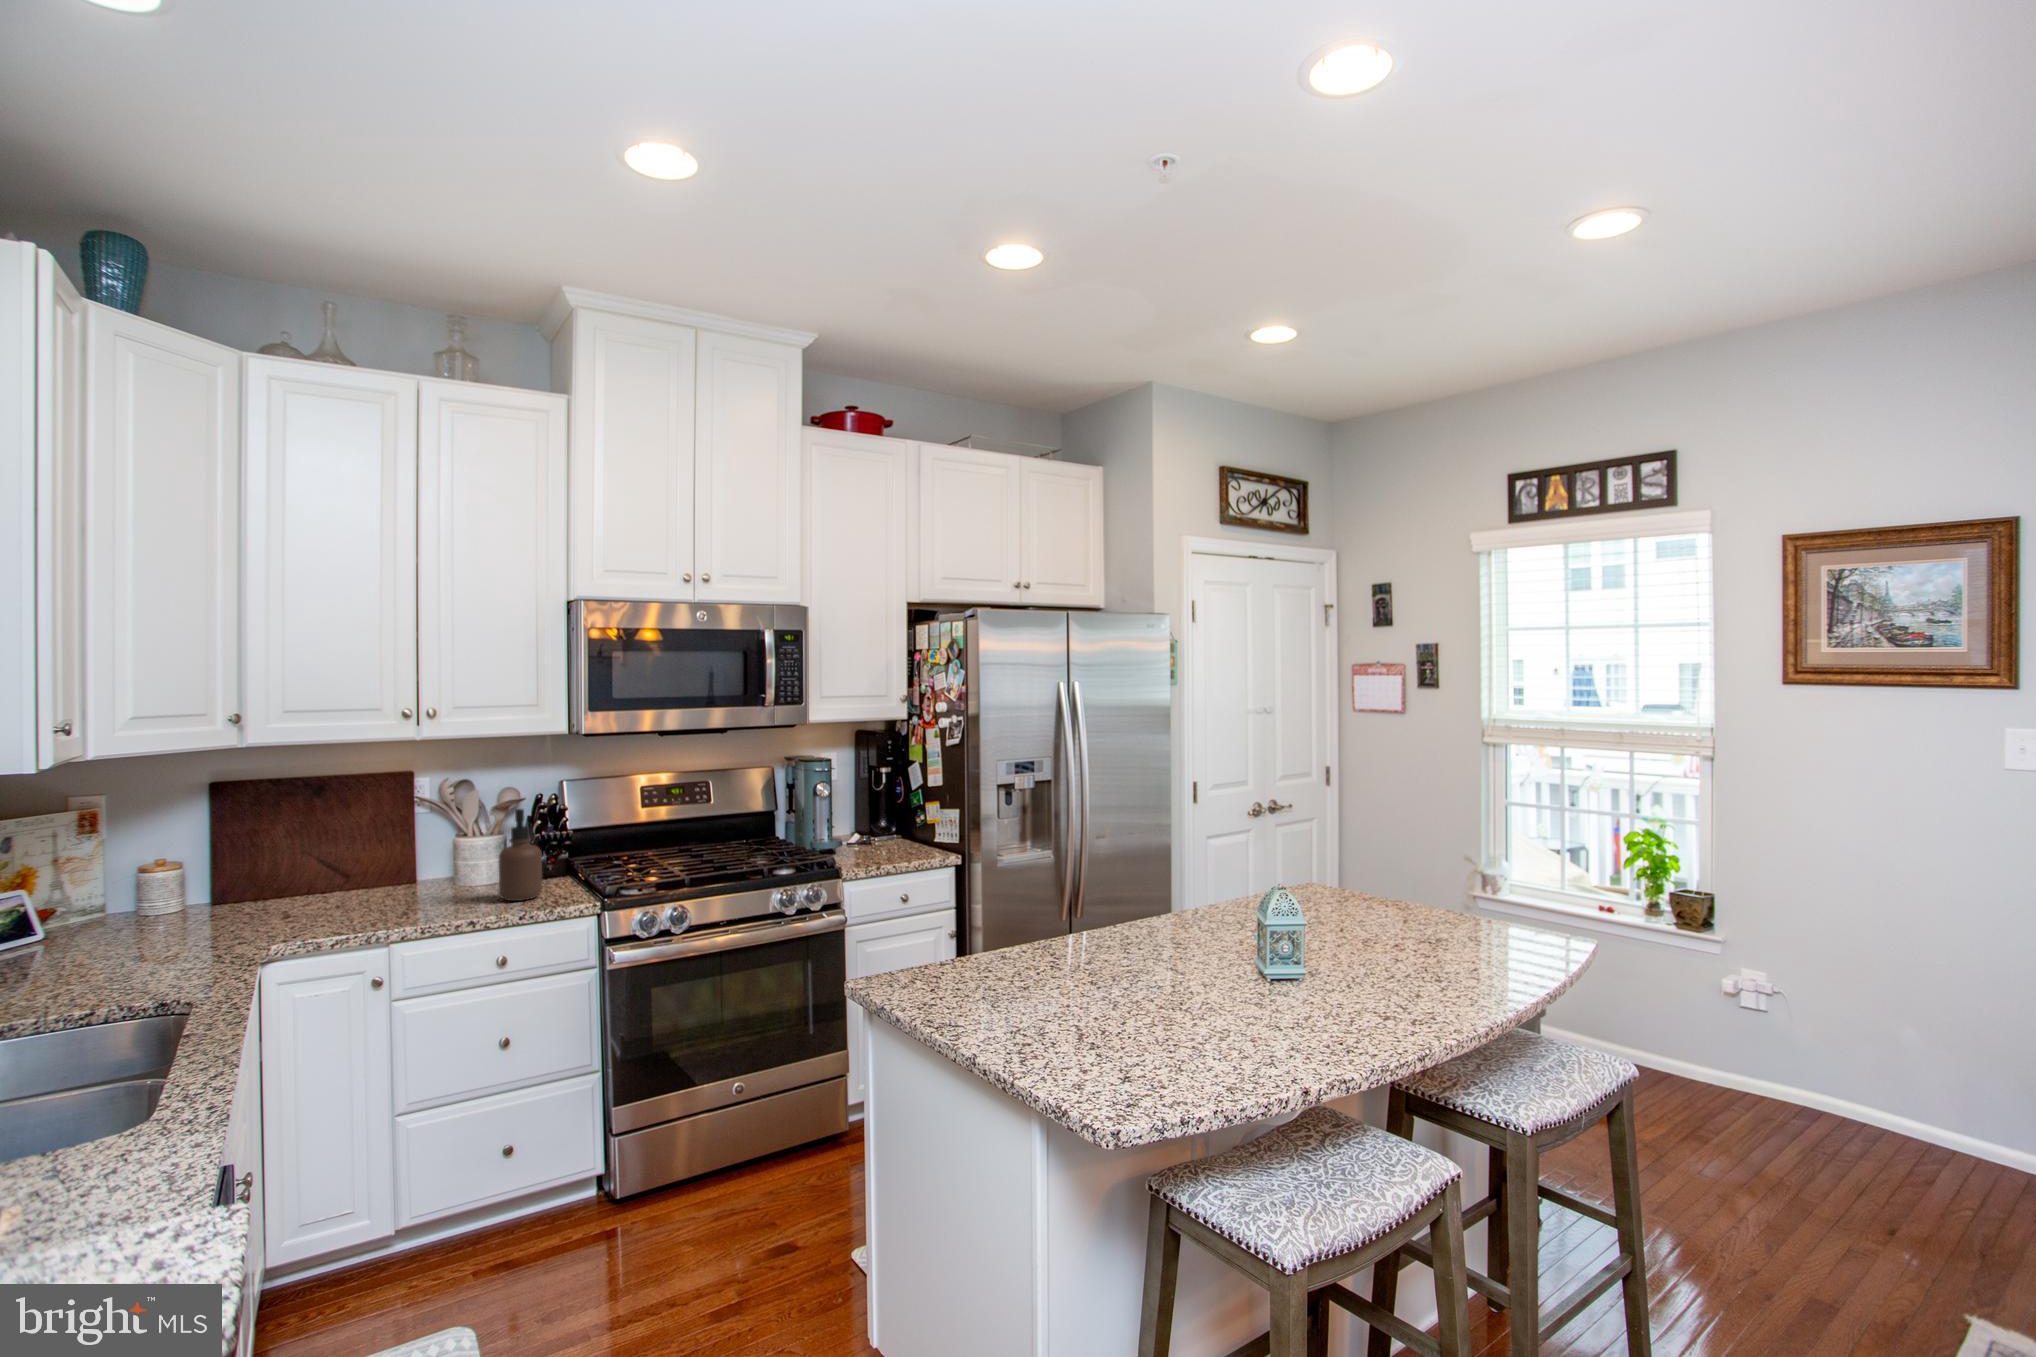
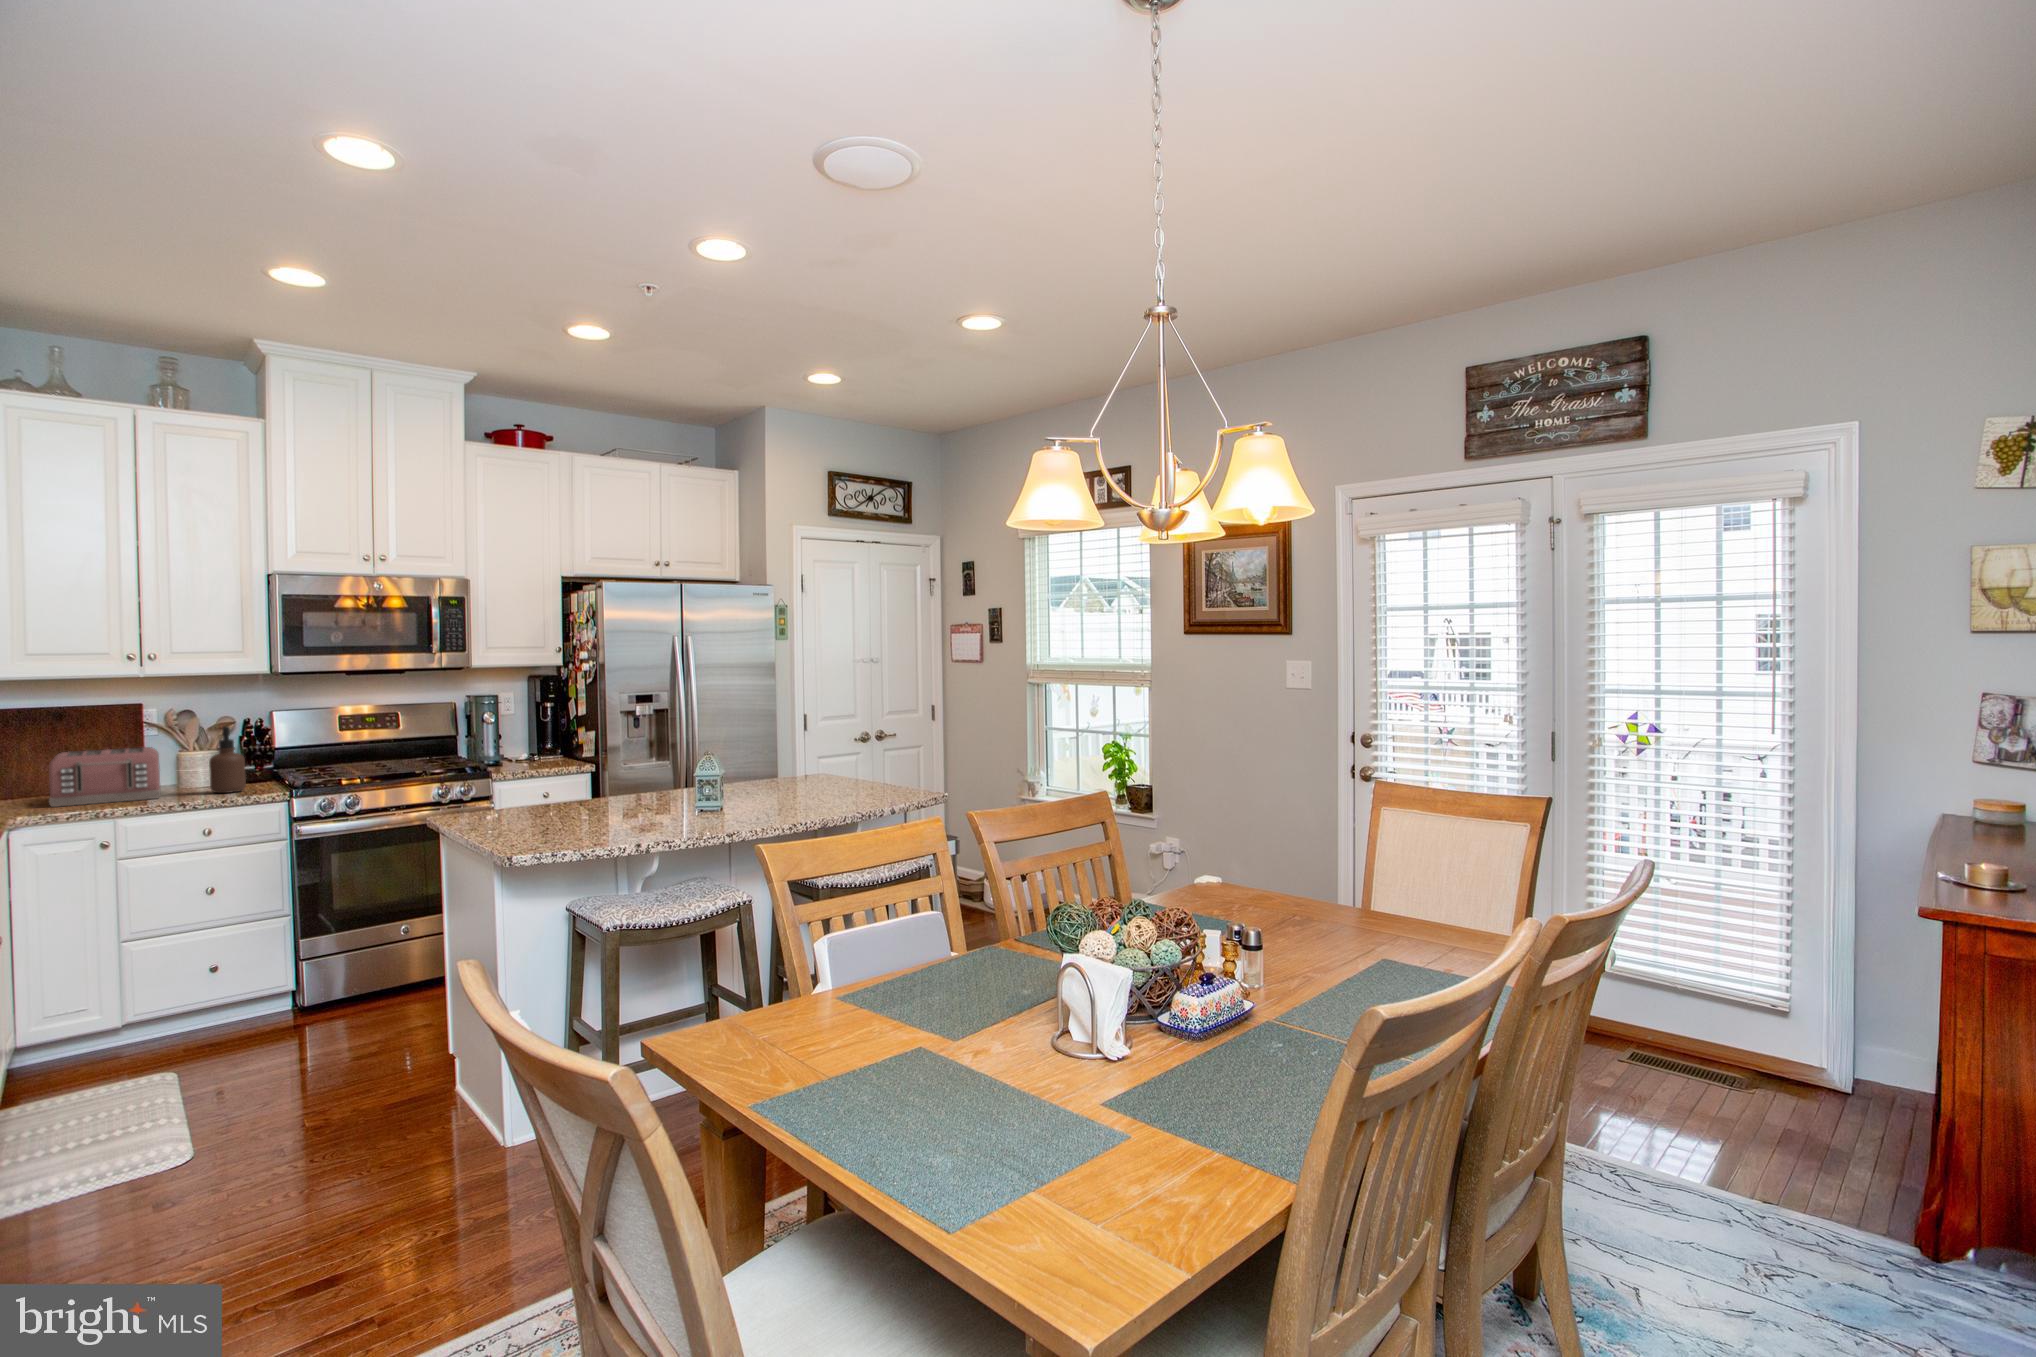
toaster: none [301,832,440,925] -> present [49,747,161,807]

